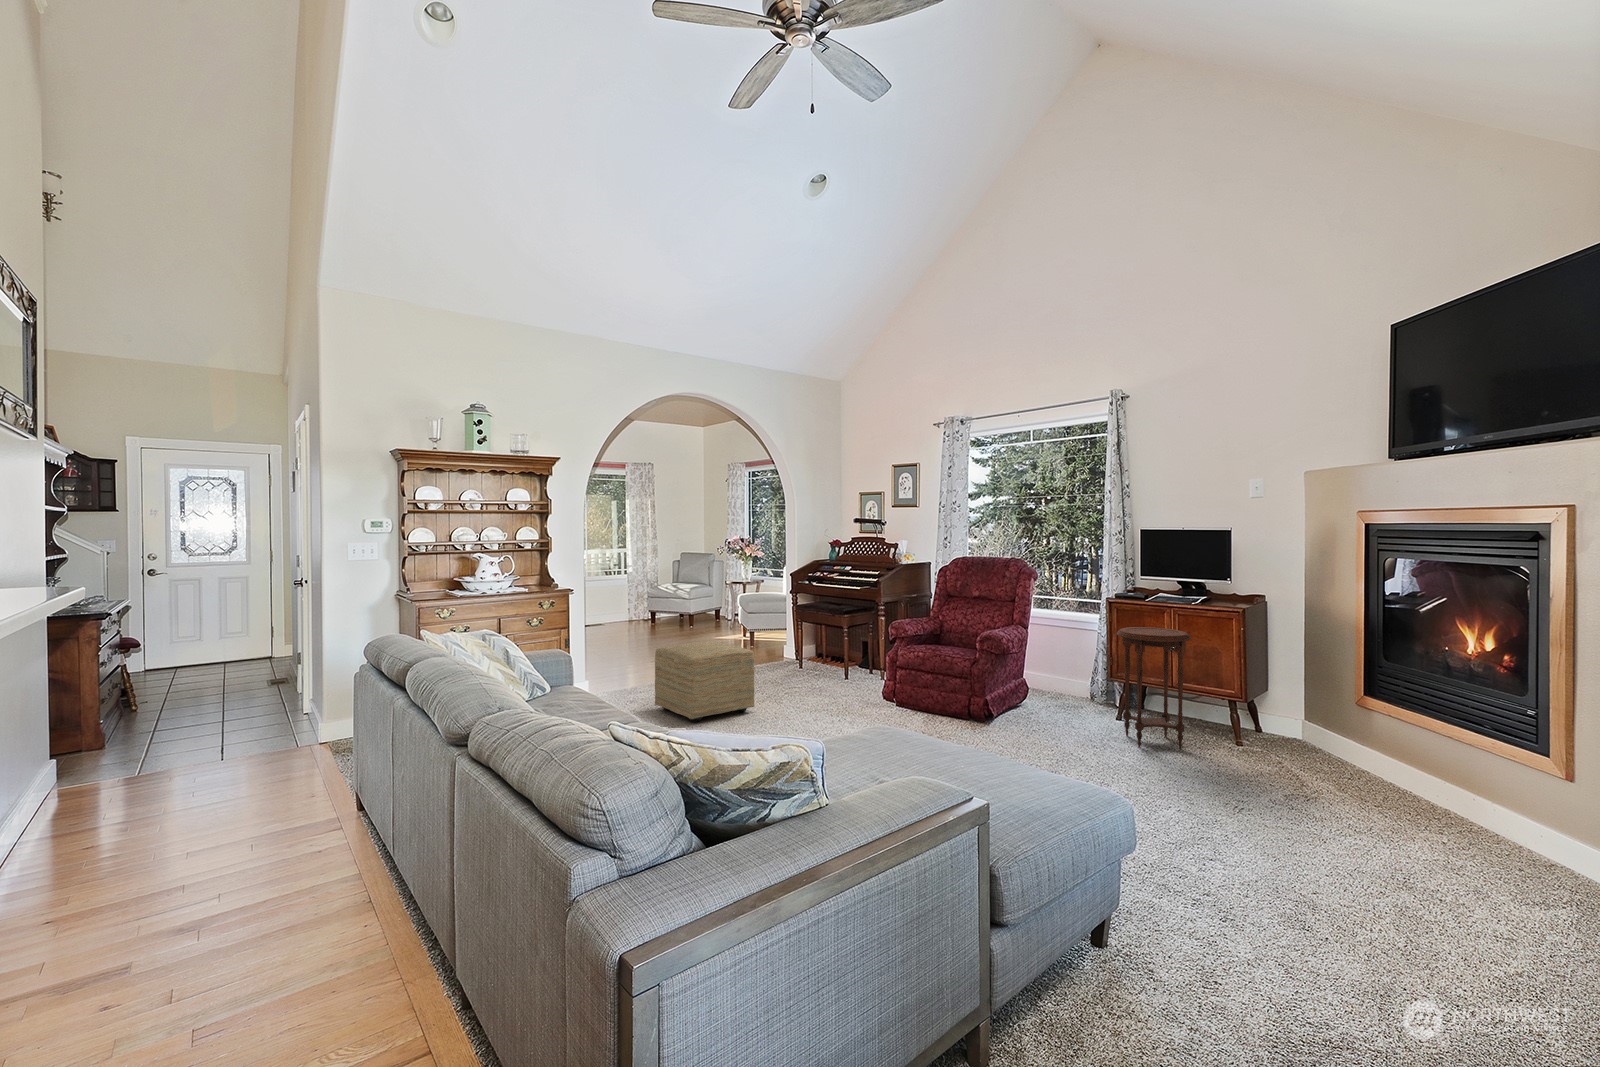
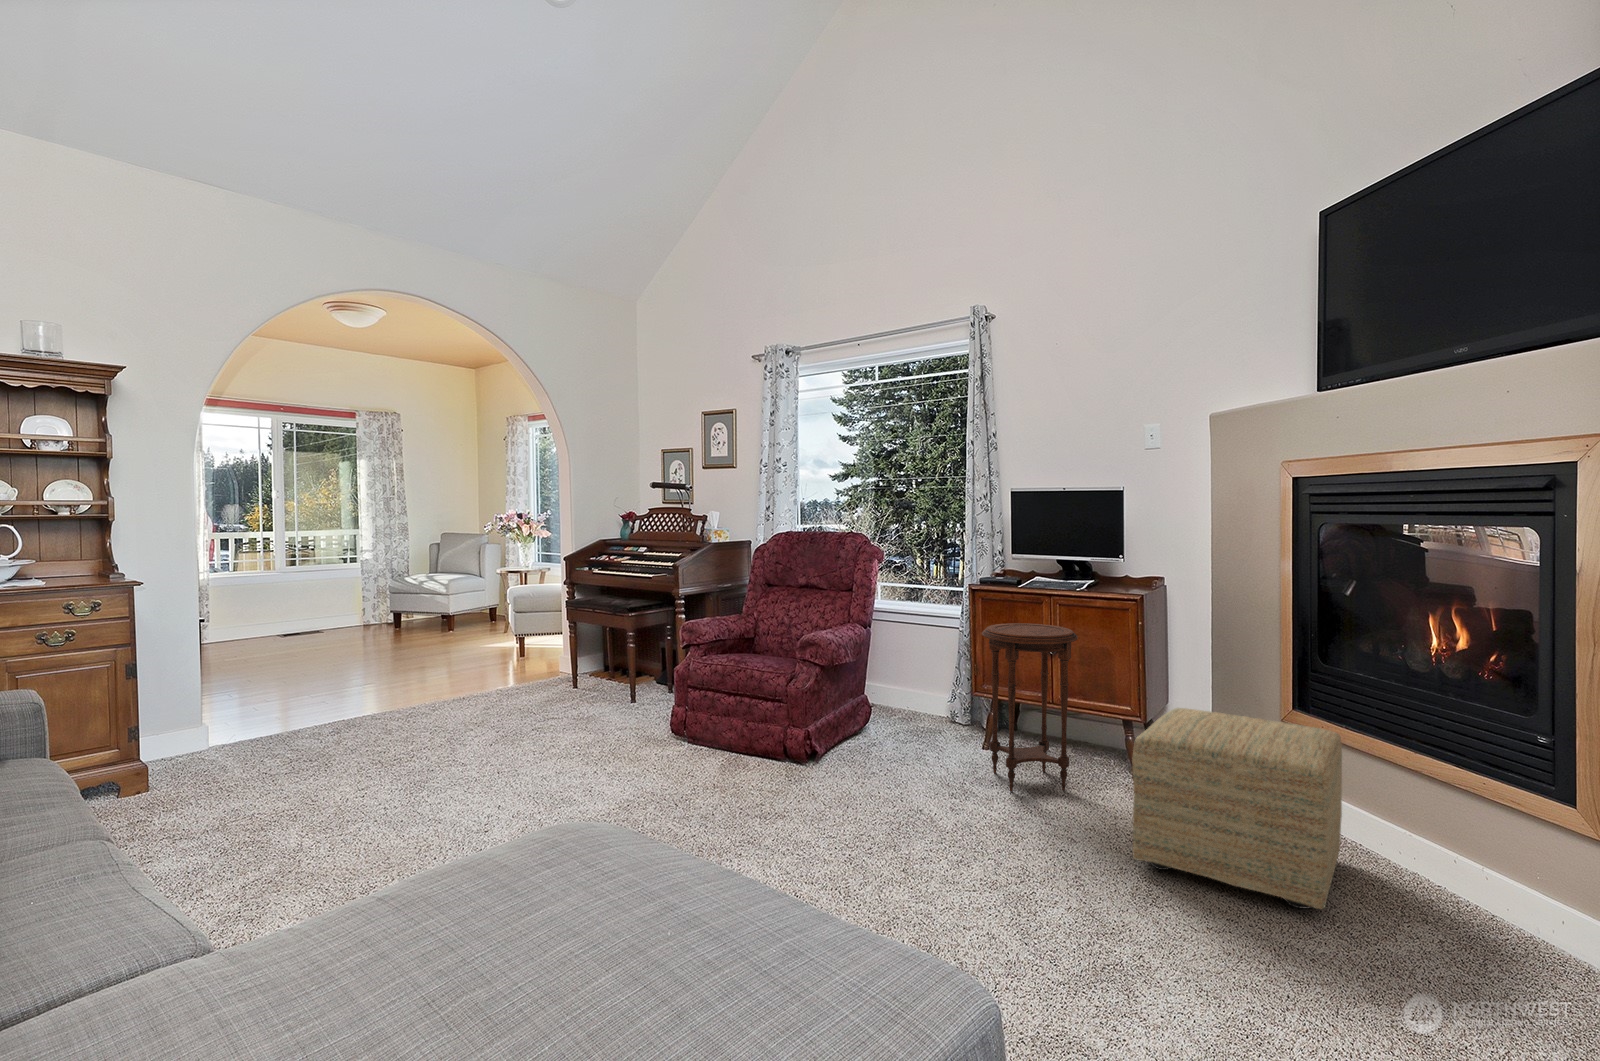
ottoman: present [655,642,755,722] -> present [1133,708,1342,909]

